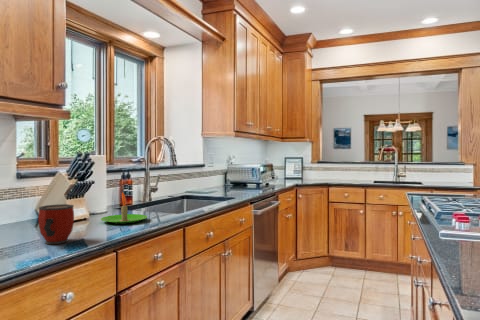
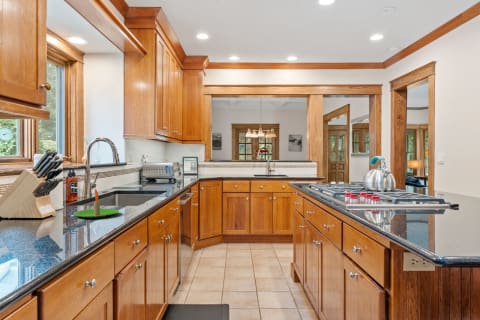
mug: present [38,204,74,244] -> none [42,201,79,240]

